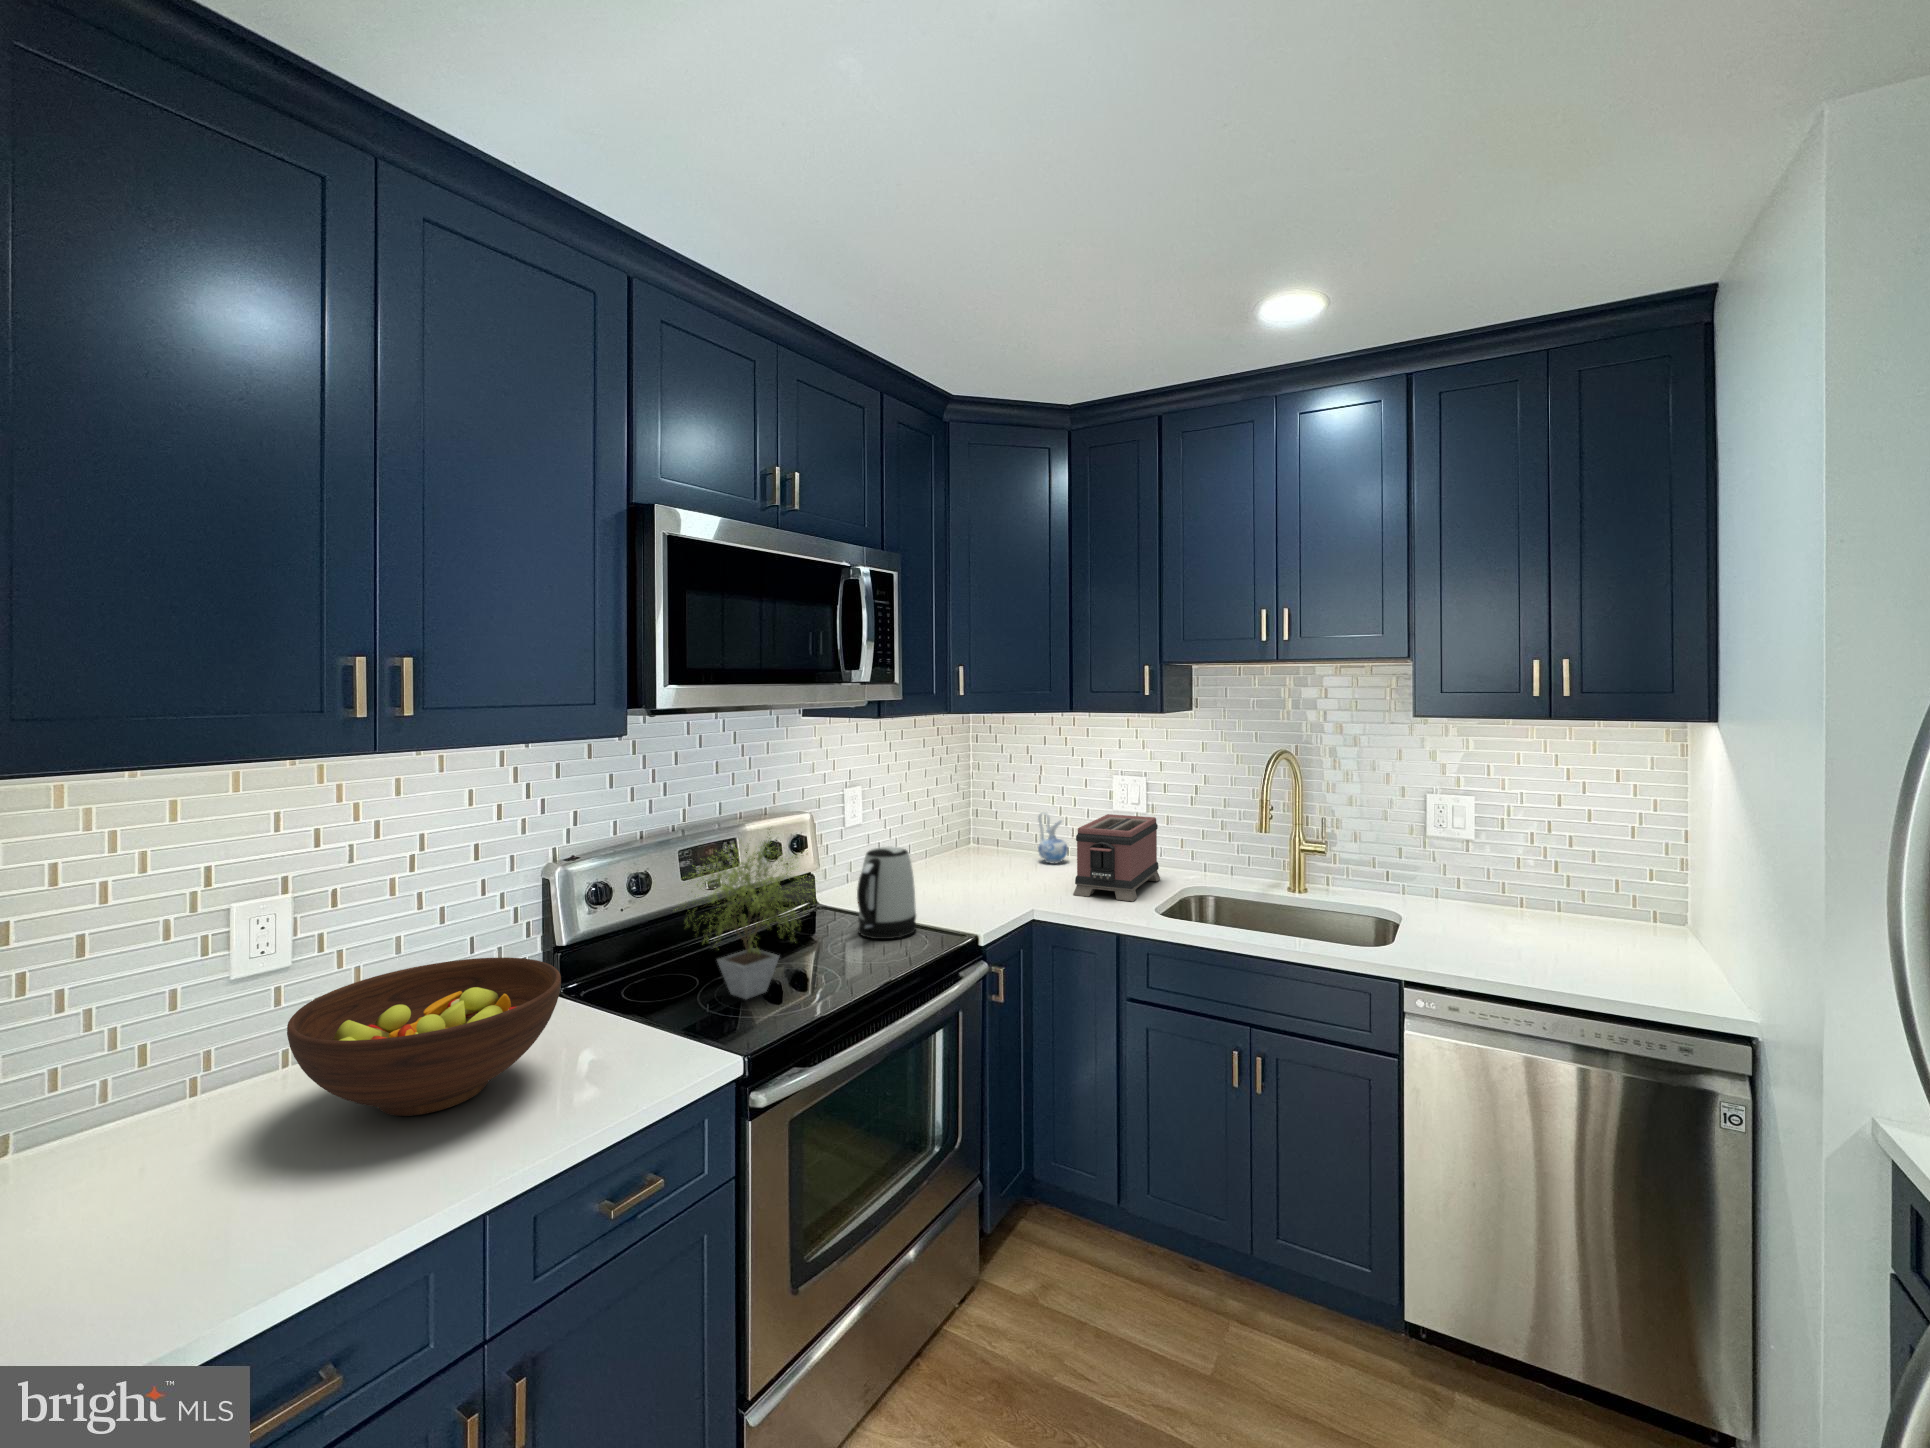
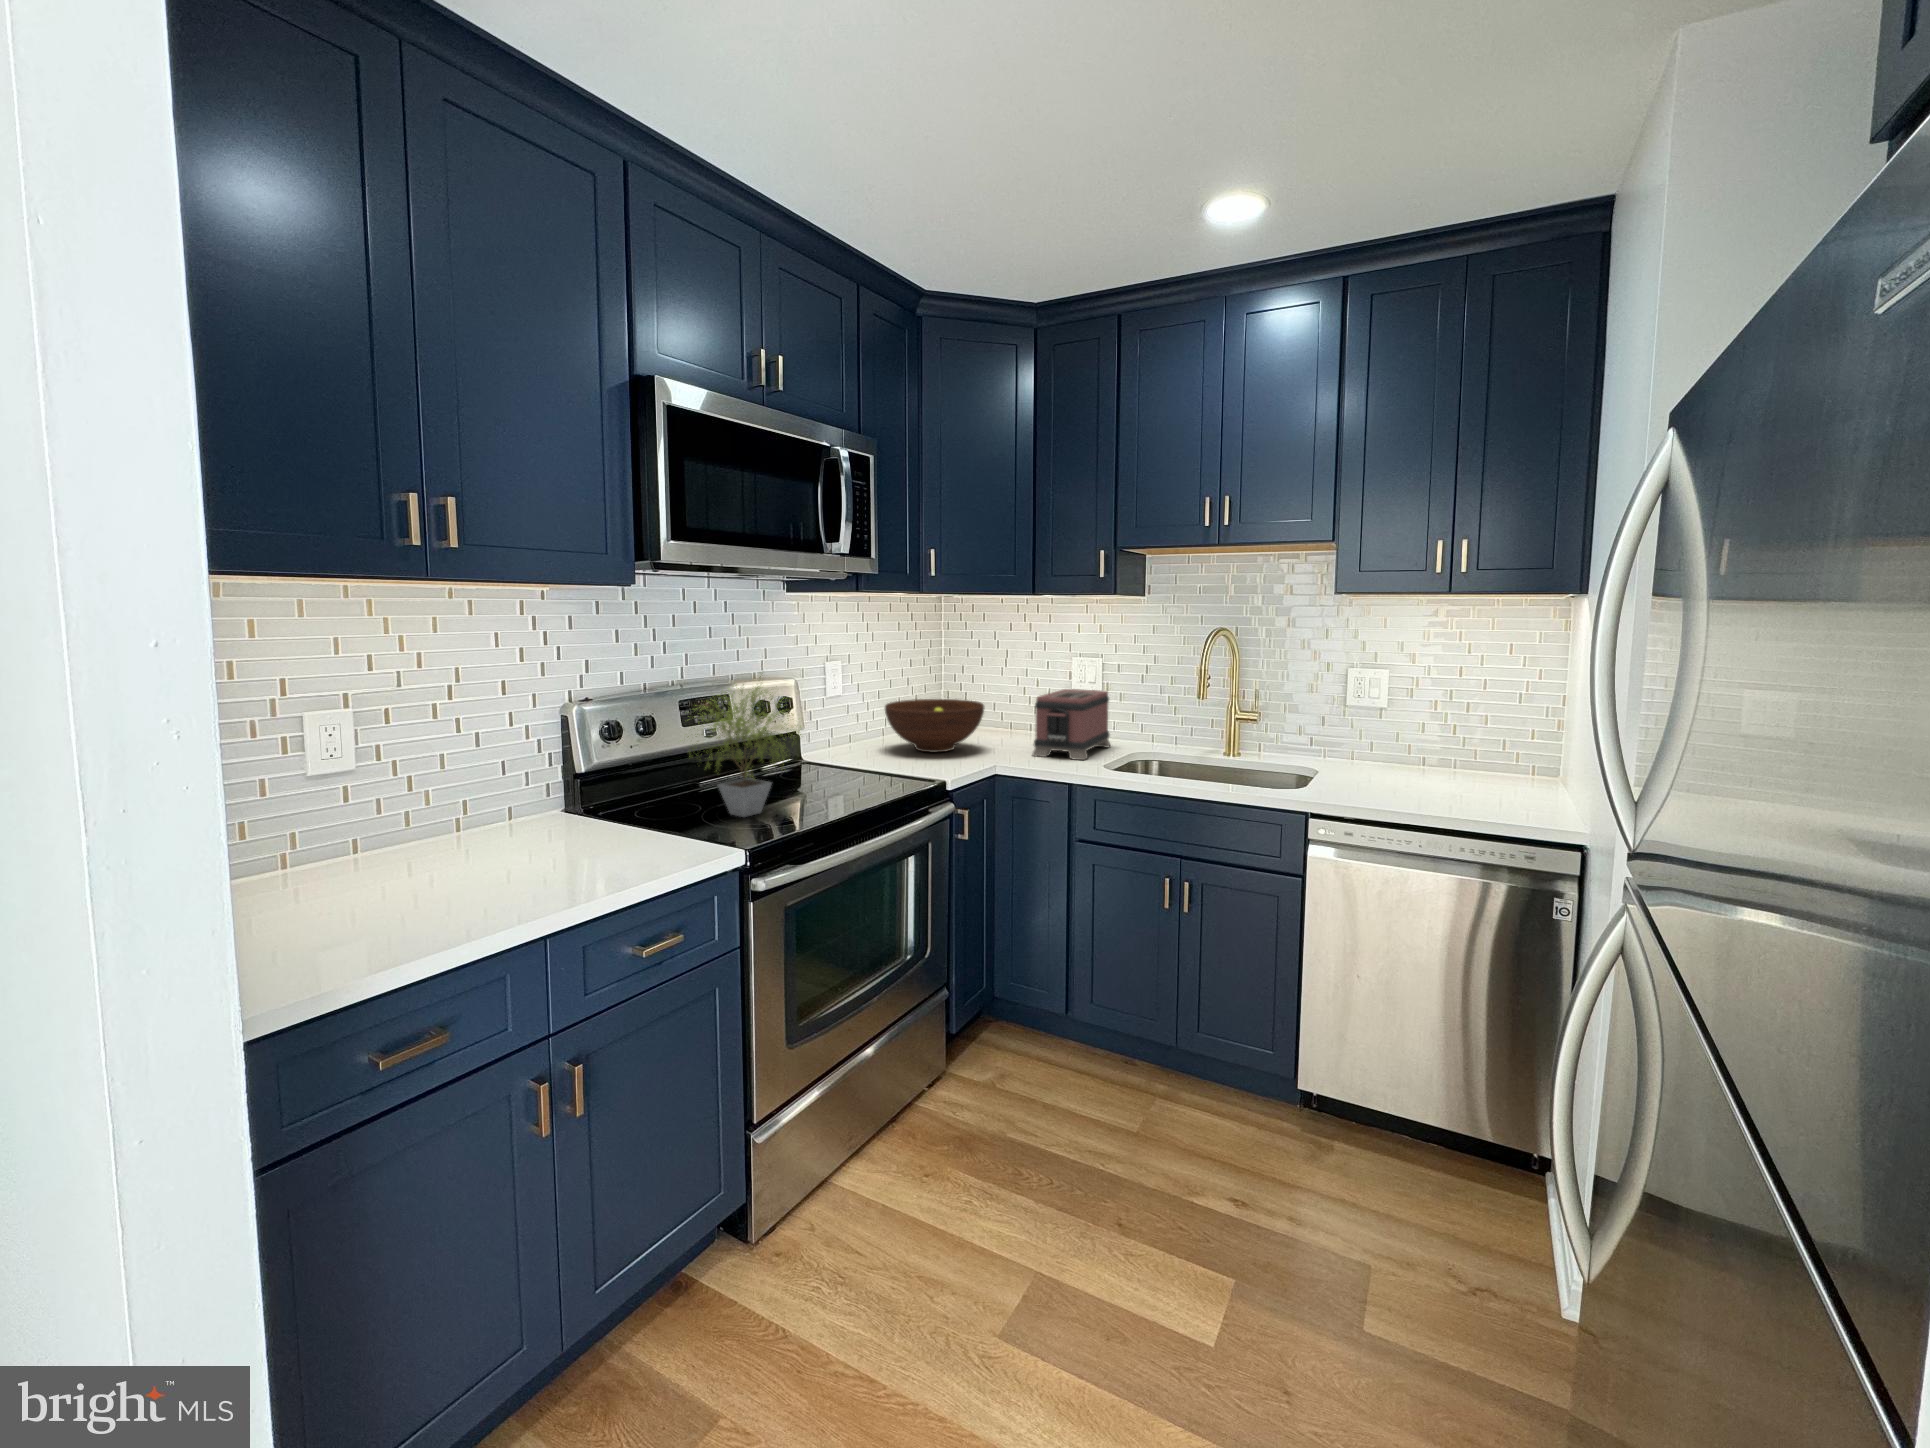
ceramic pitcher: present [1038,812,1068,864] -> none [1002,690,1029,736]
kettle: present [857,847,916,939] -> none [838,704,891,782]
fruit bowl: present [287,957,561,1116] -> present [885,699,984,752]

